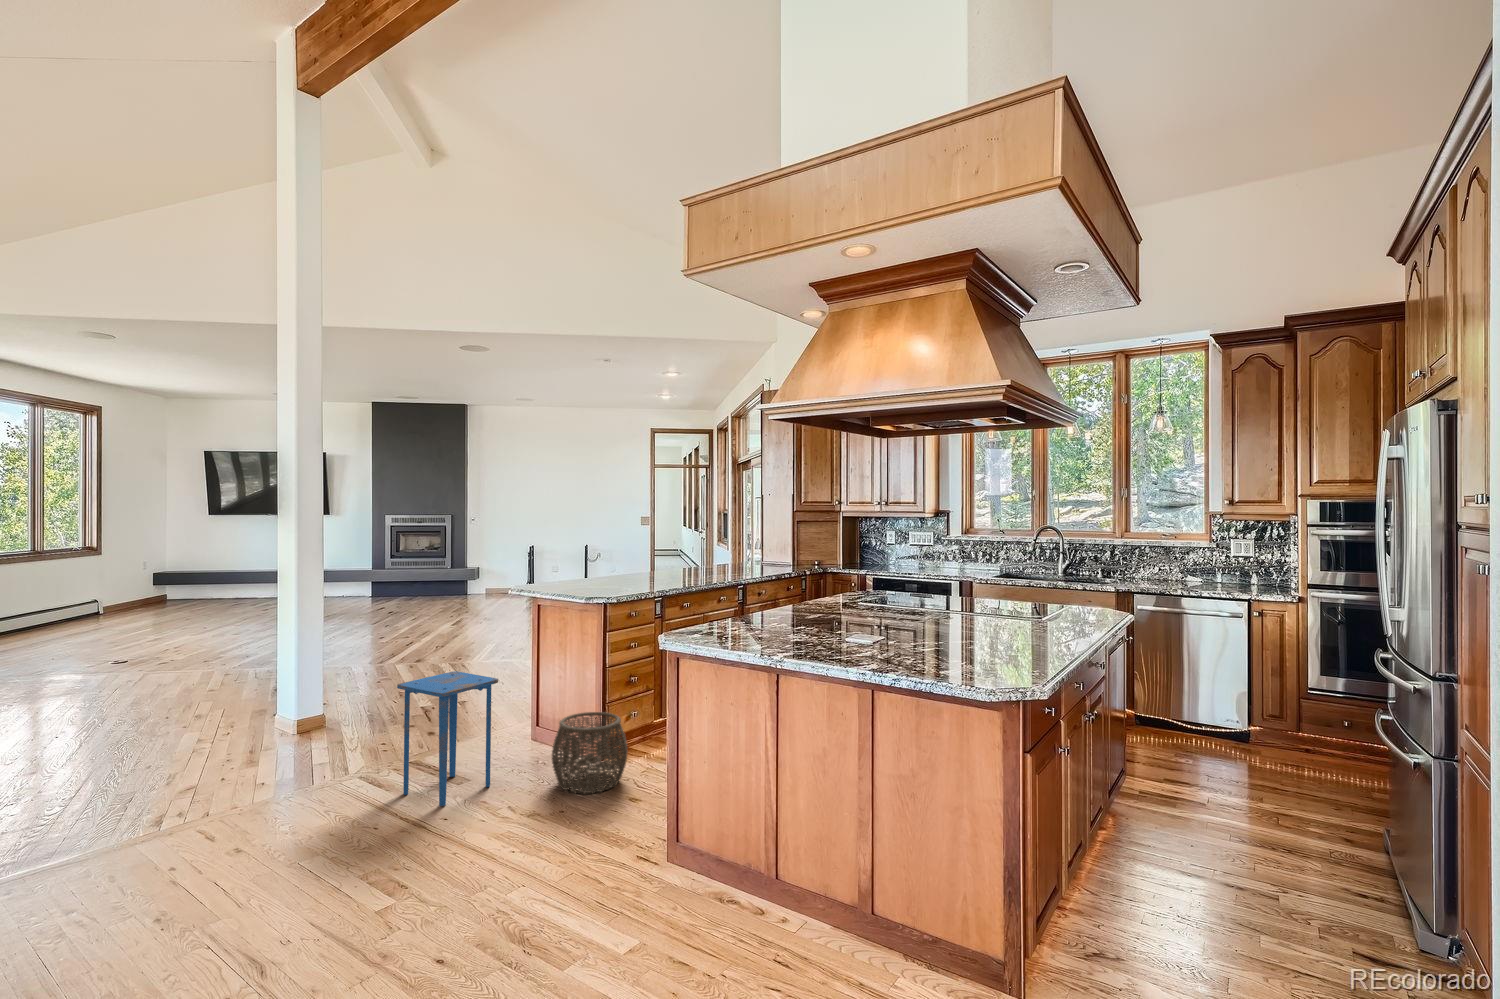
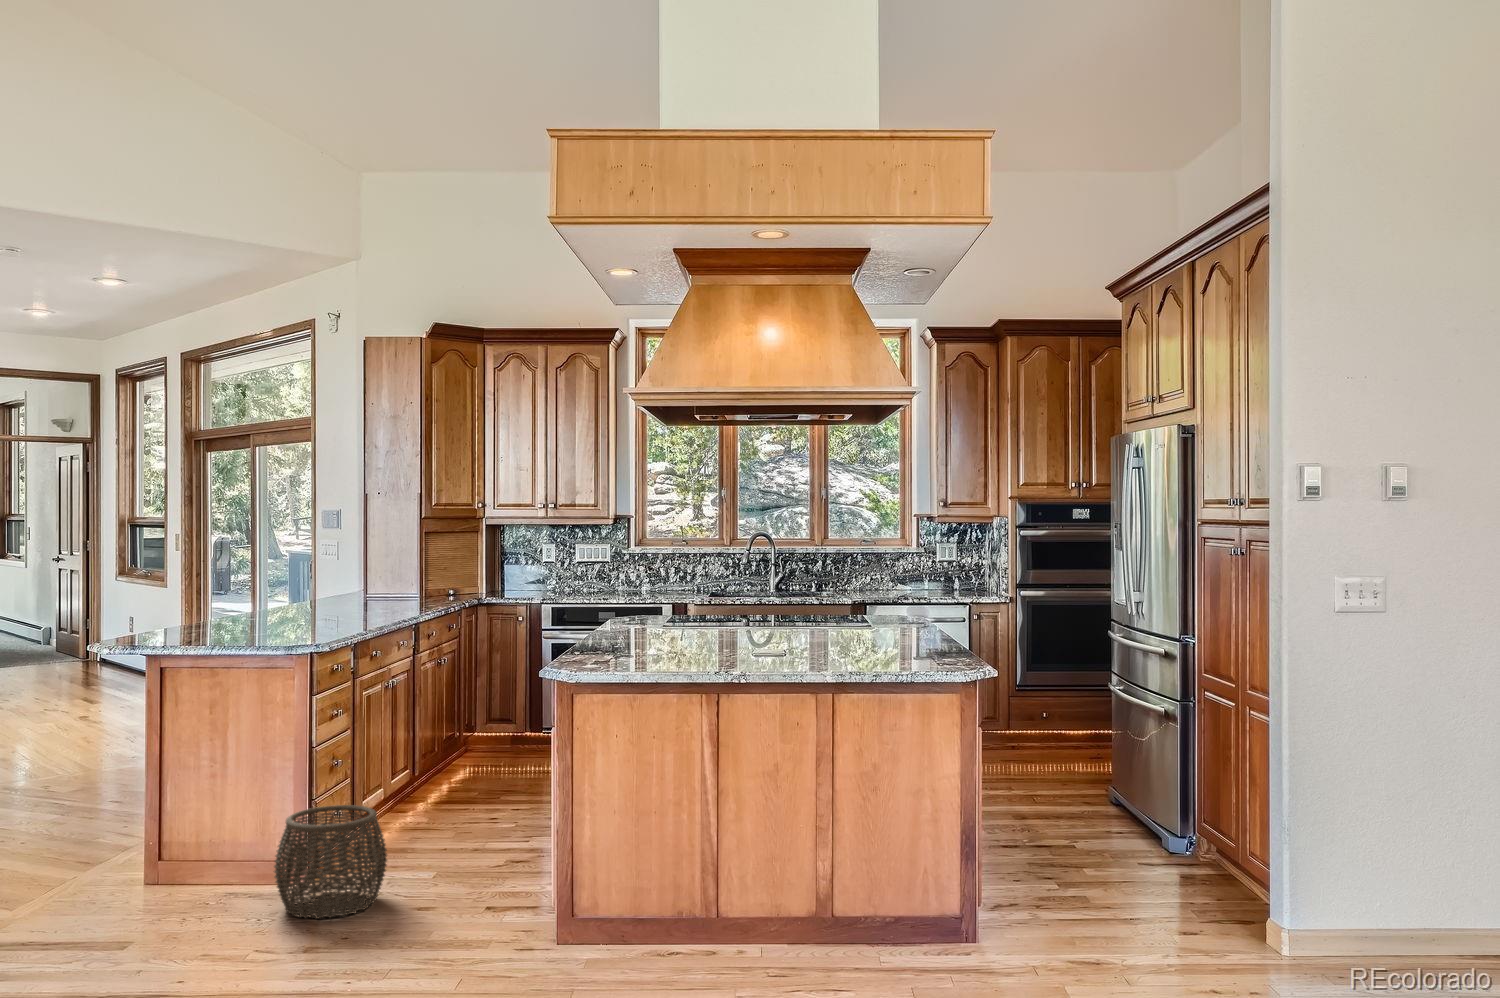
side table: present [397,671,498,806] -> none [37,773,194,974]

